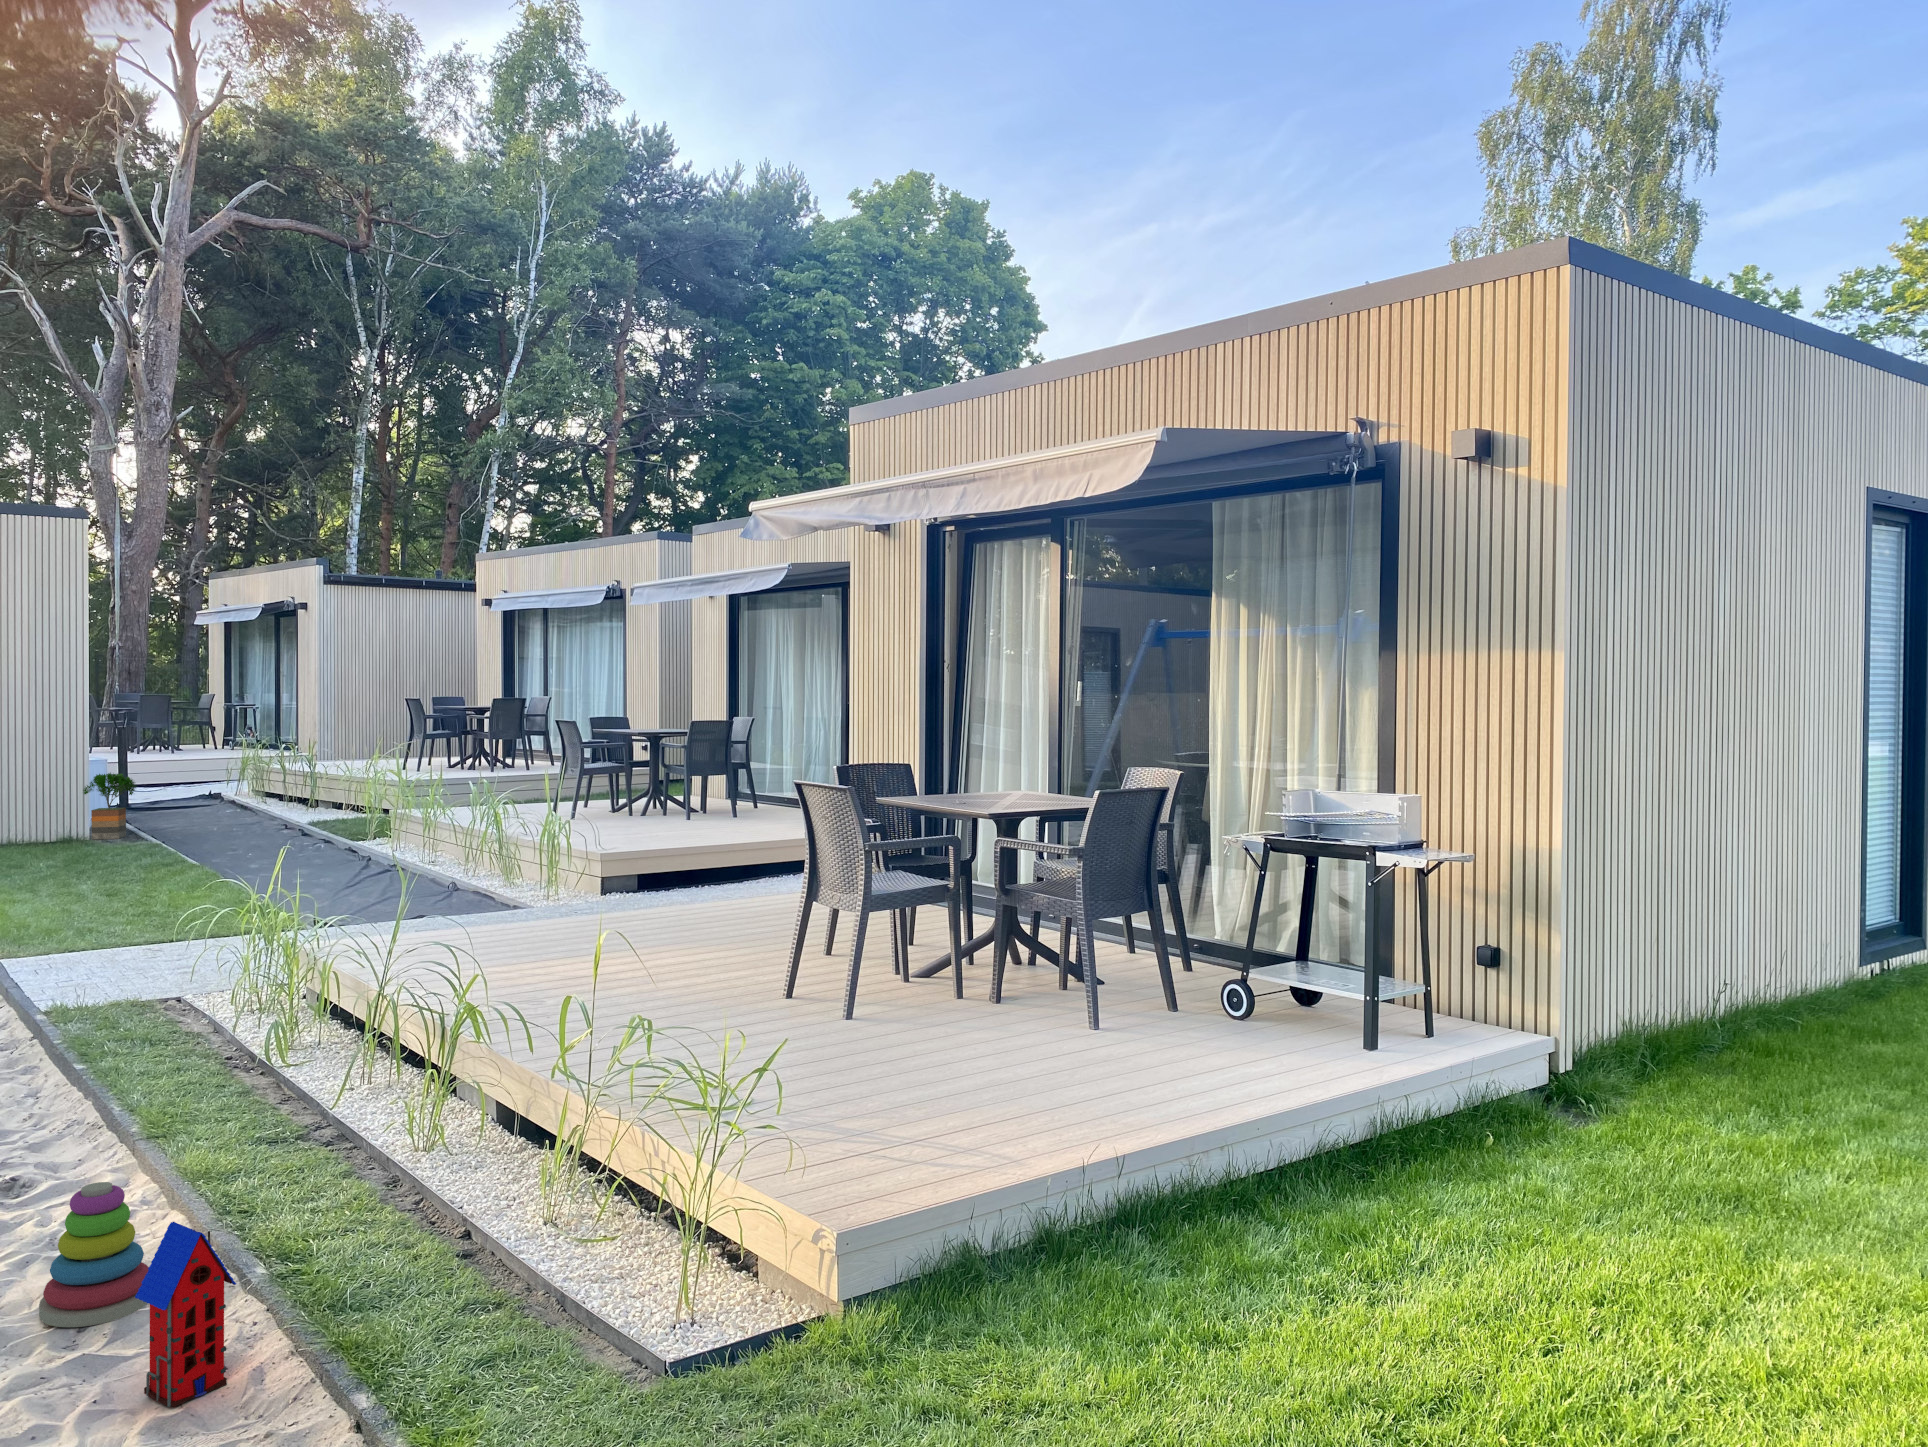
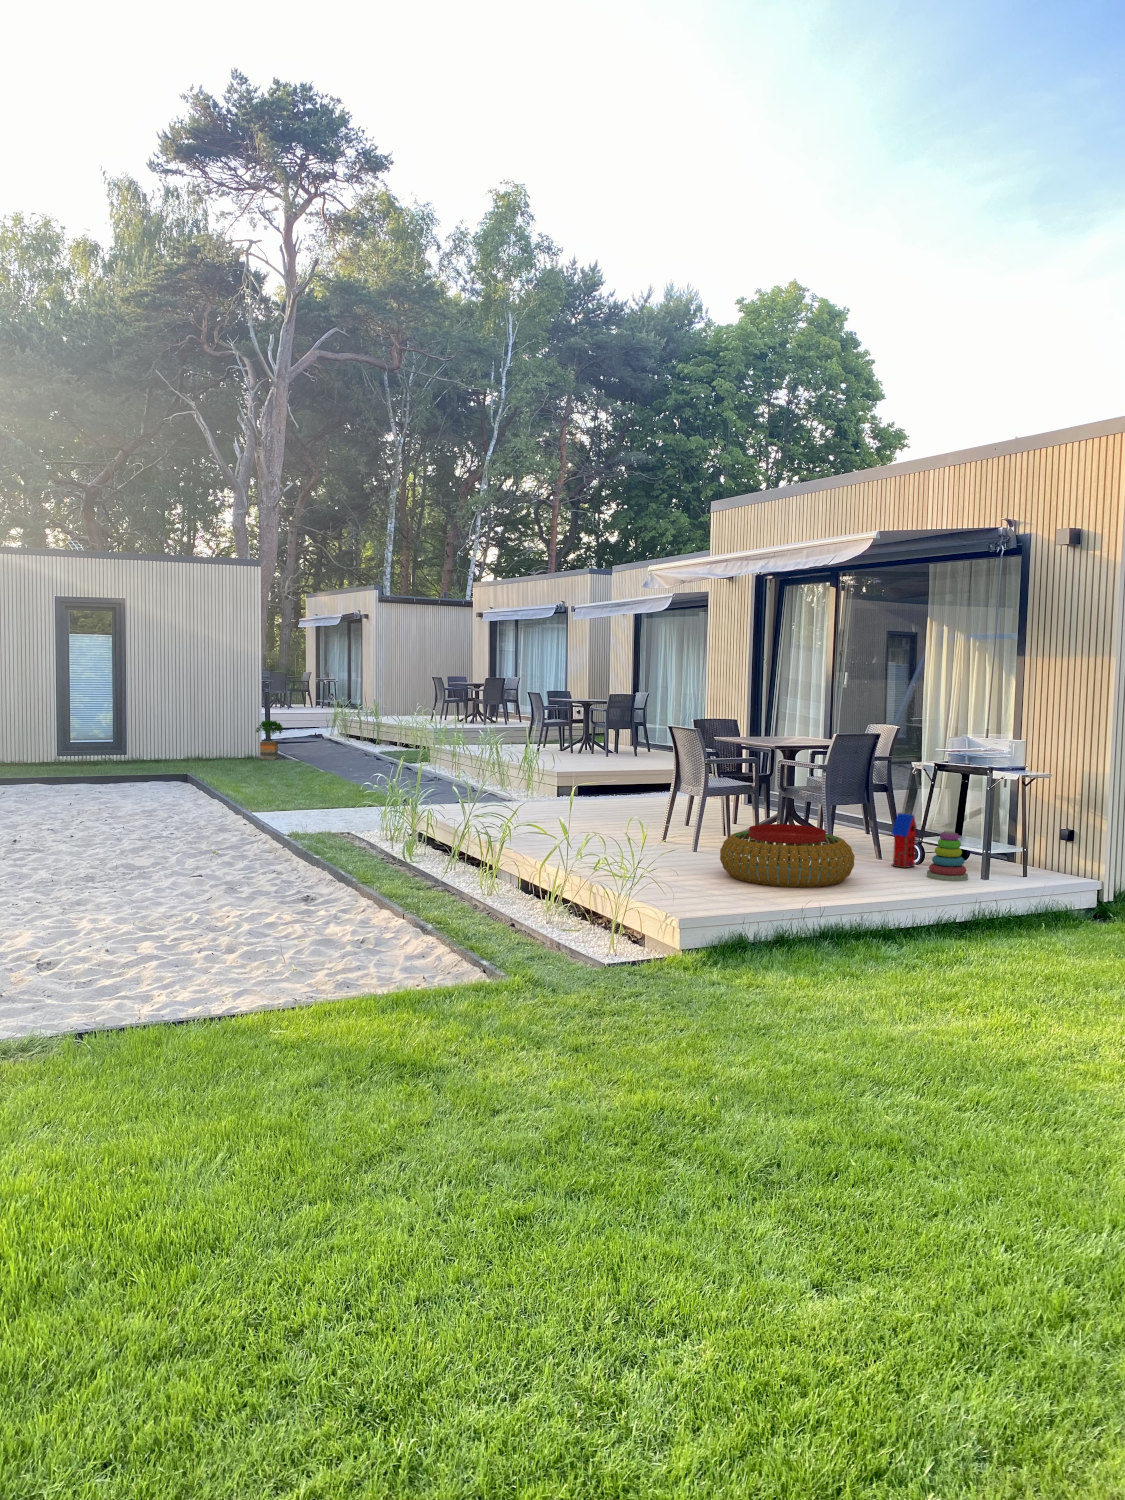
pouf: none [903,972,1161,1112] -> present [720,824,855,887]
stacking toy: present [39,1182,148,1327] -> present [927,830,968,881]
toy house: present [135,1222,236,1407] -> present [892,813,918,868]

